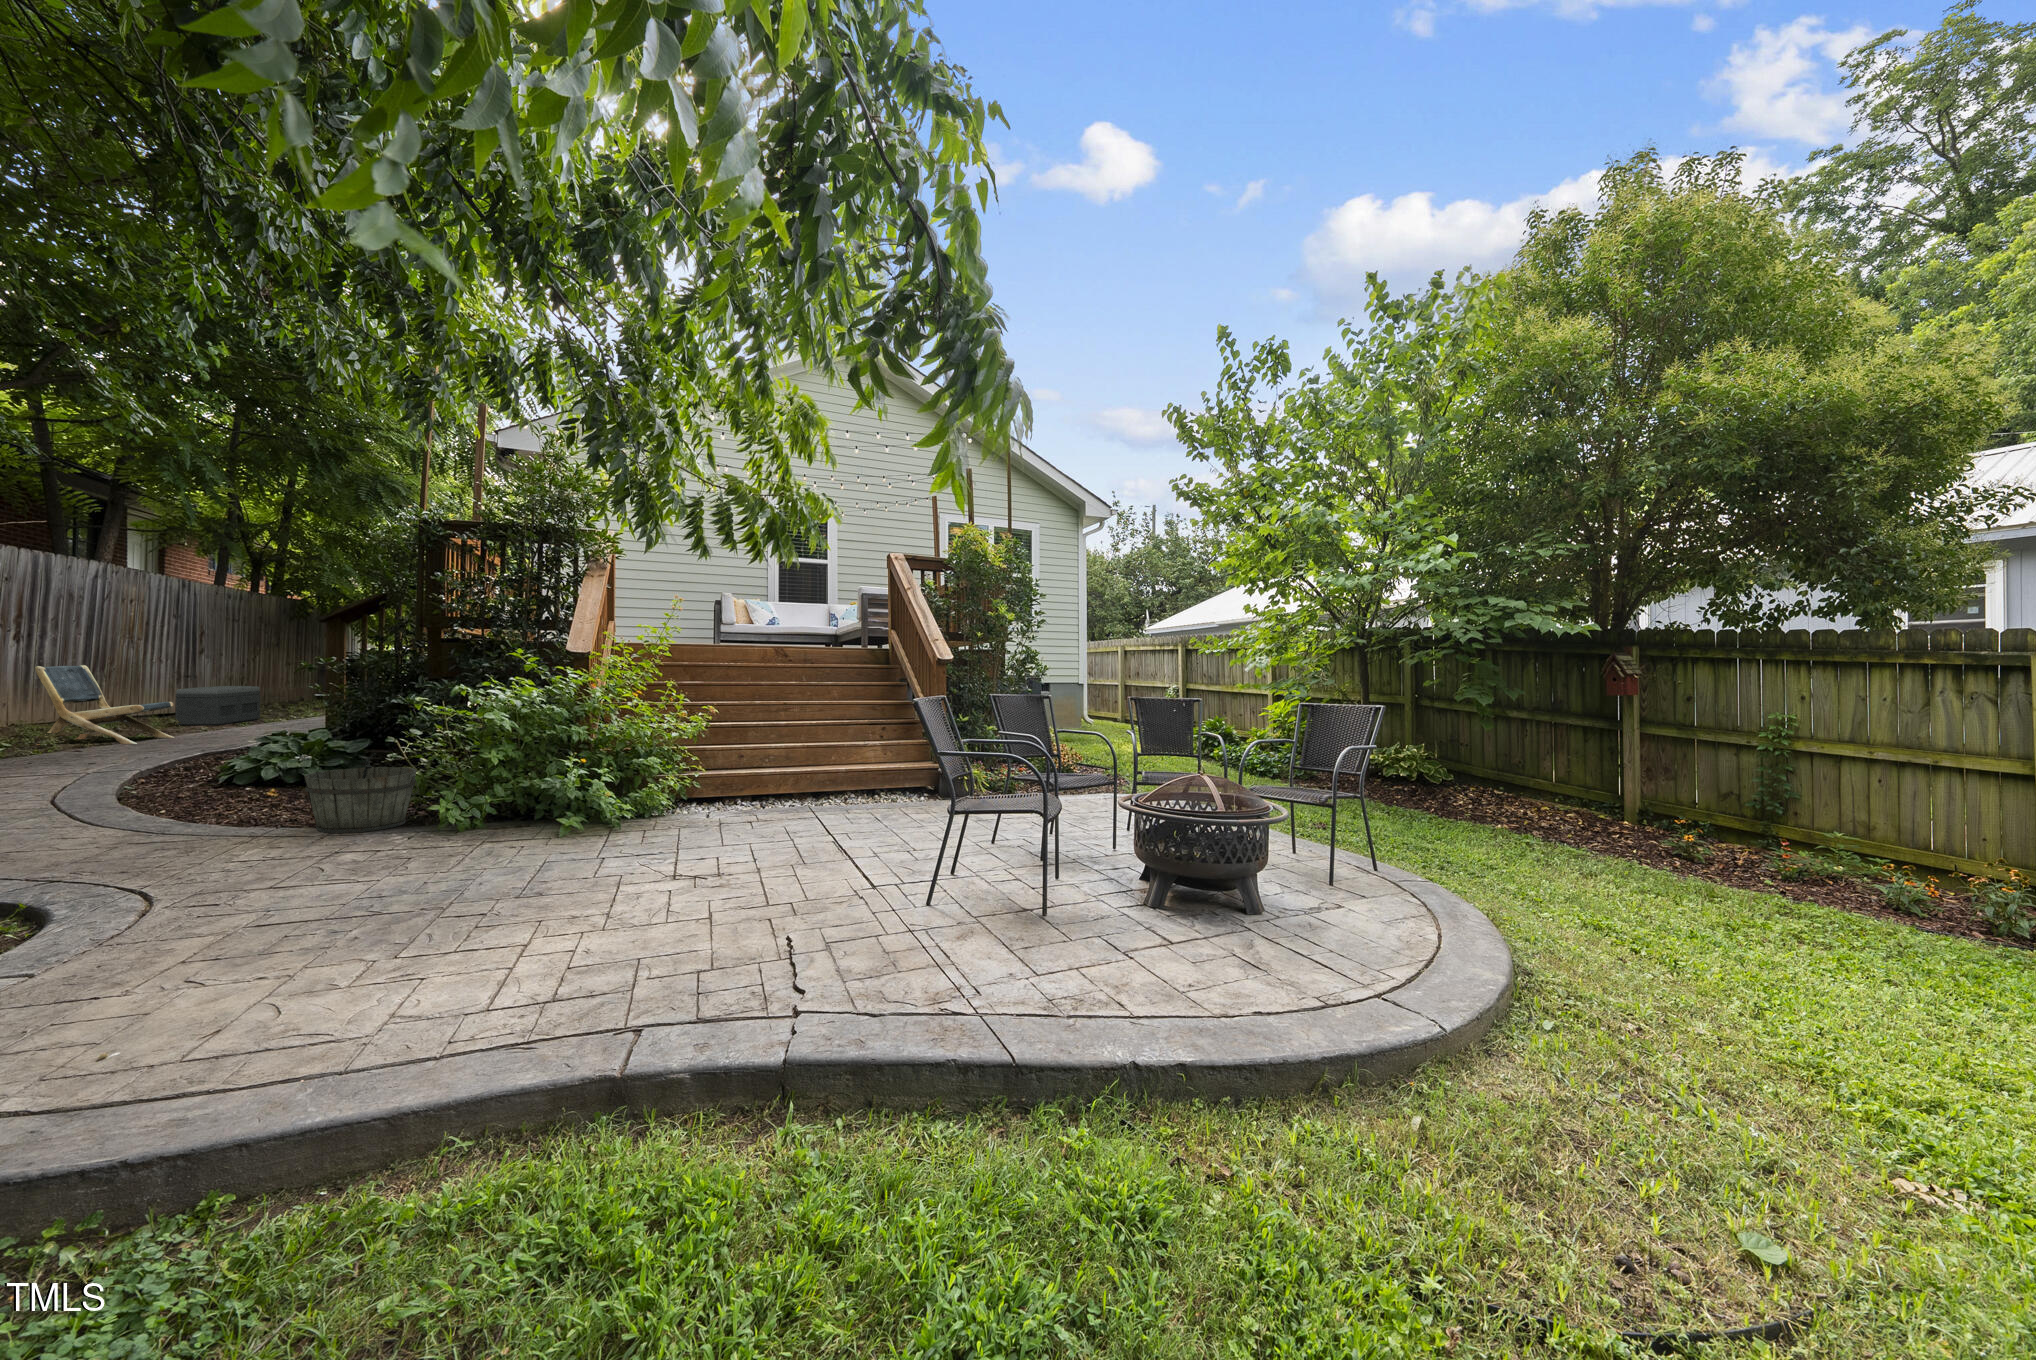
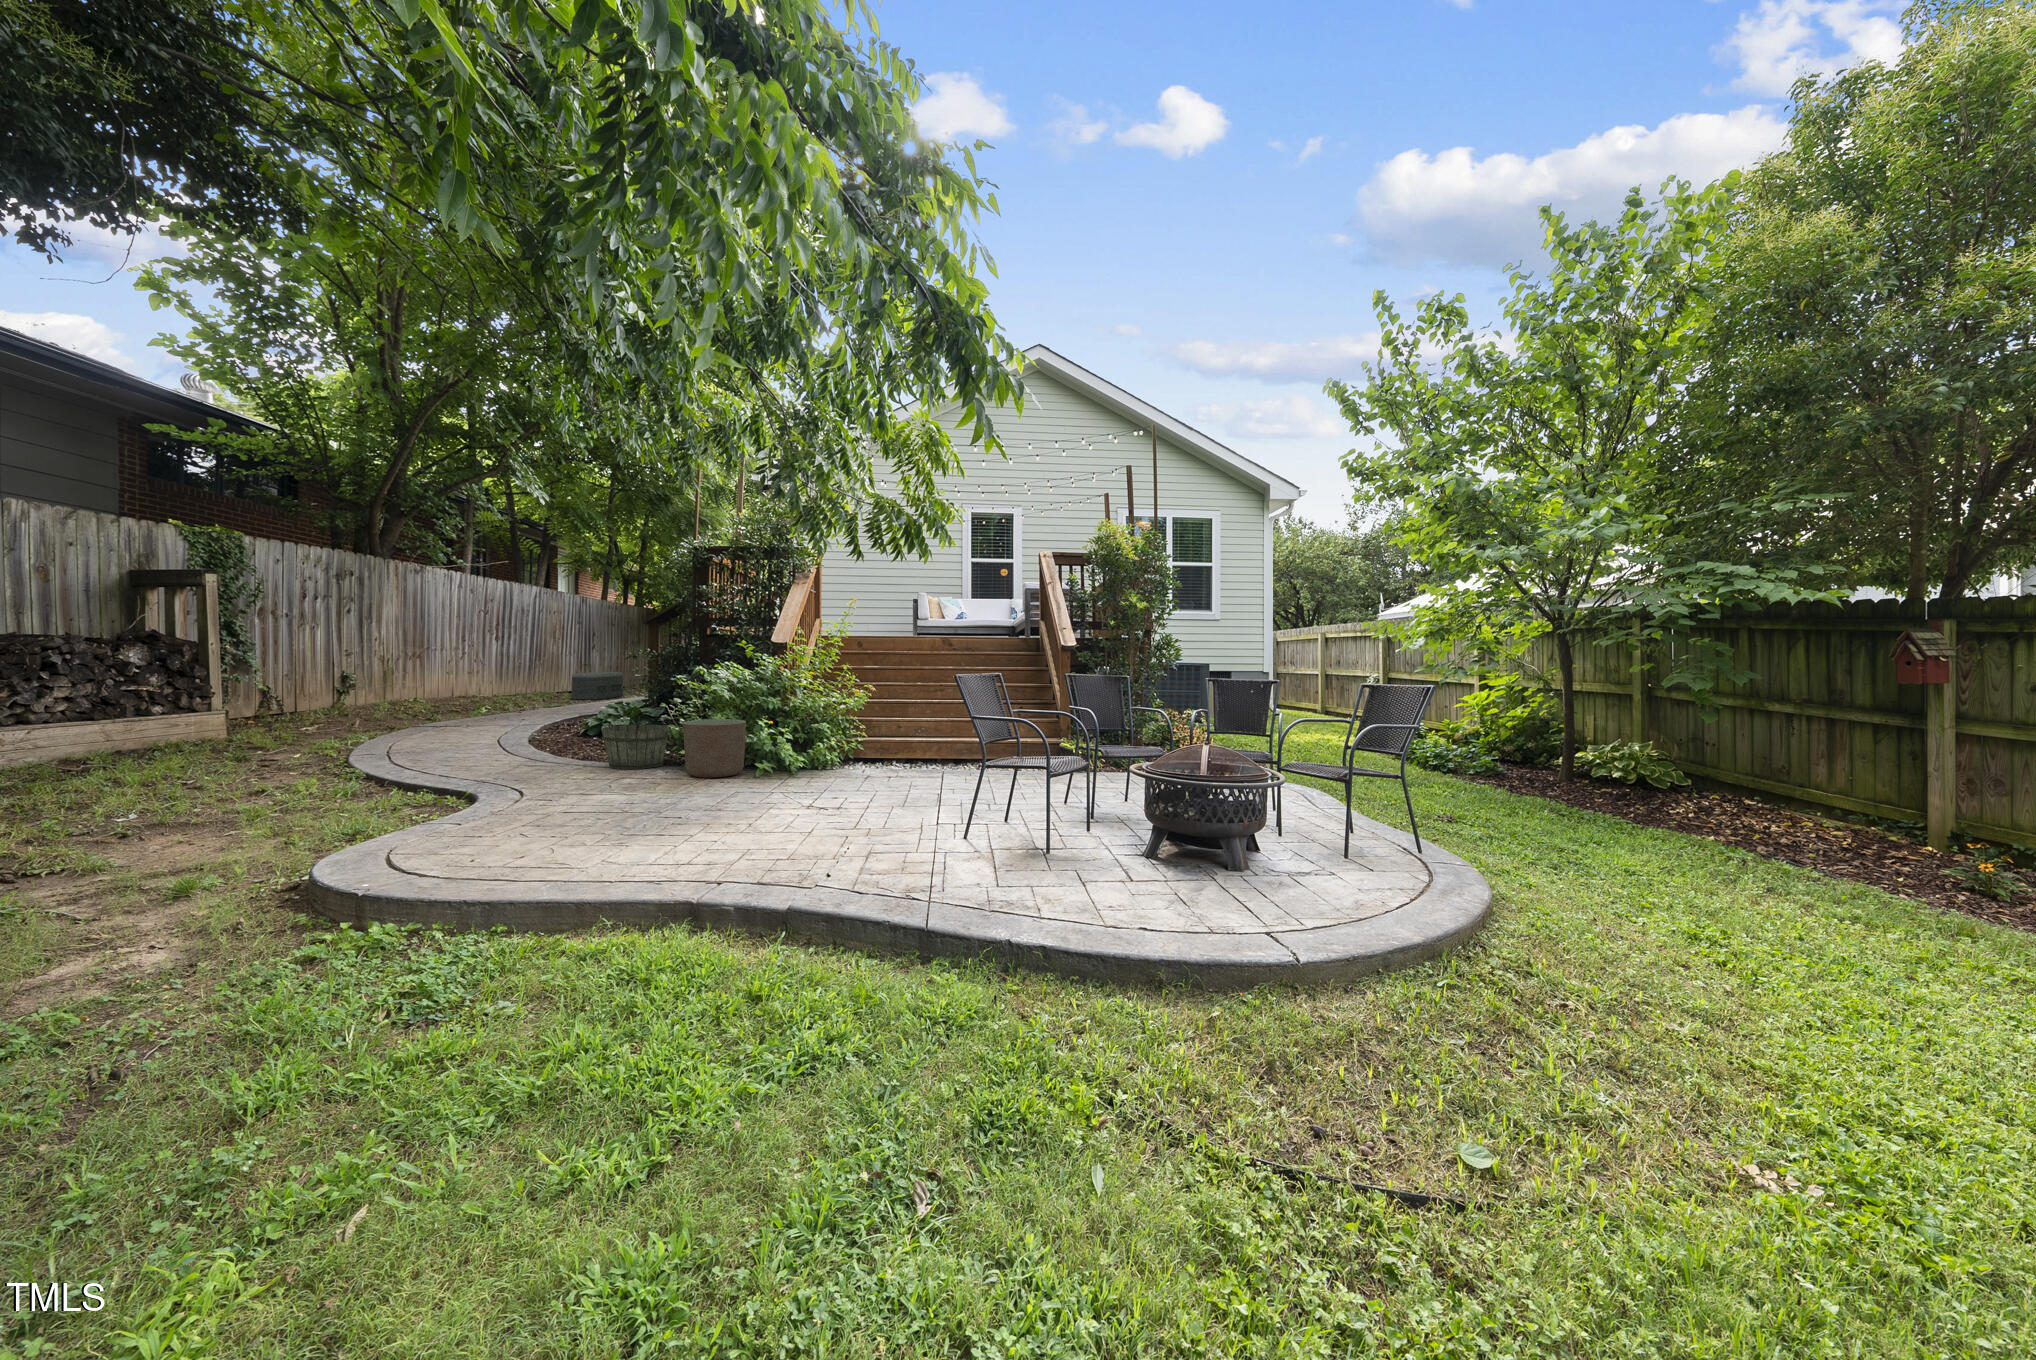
lounge chair: present [35,665,174,745] -> none [490,656,567,711]
planter: none [453,758,547,839] -> present [683,719,746,778]

